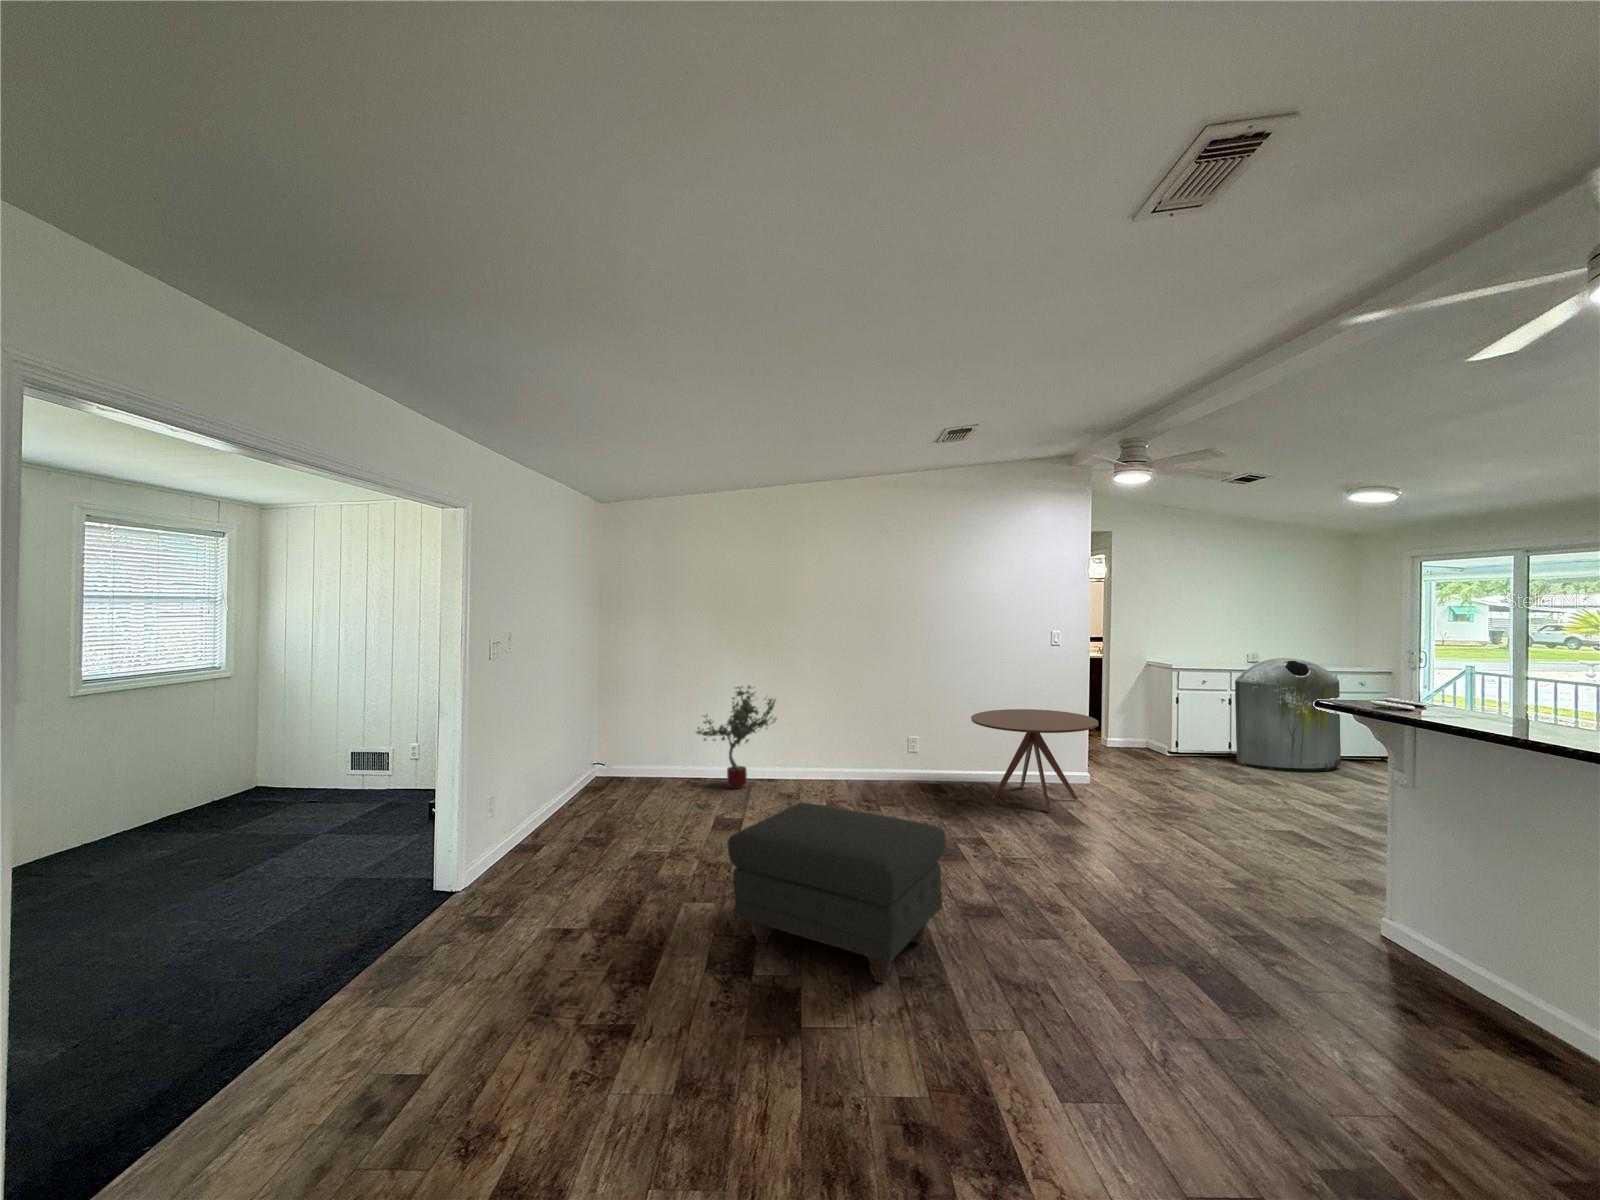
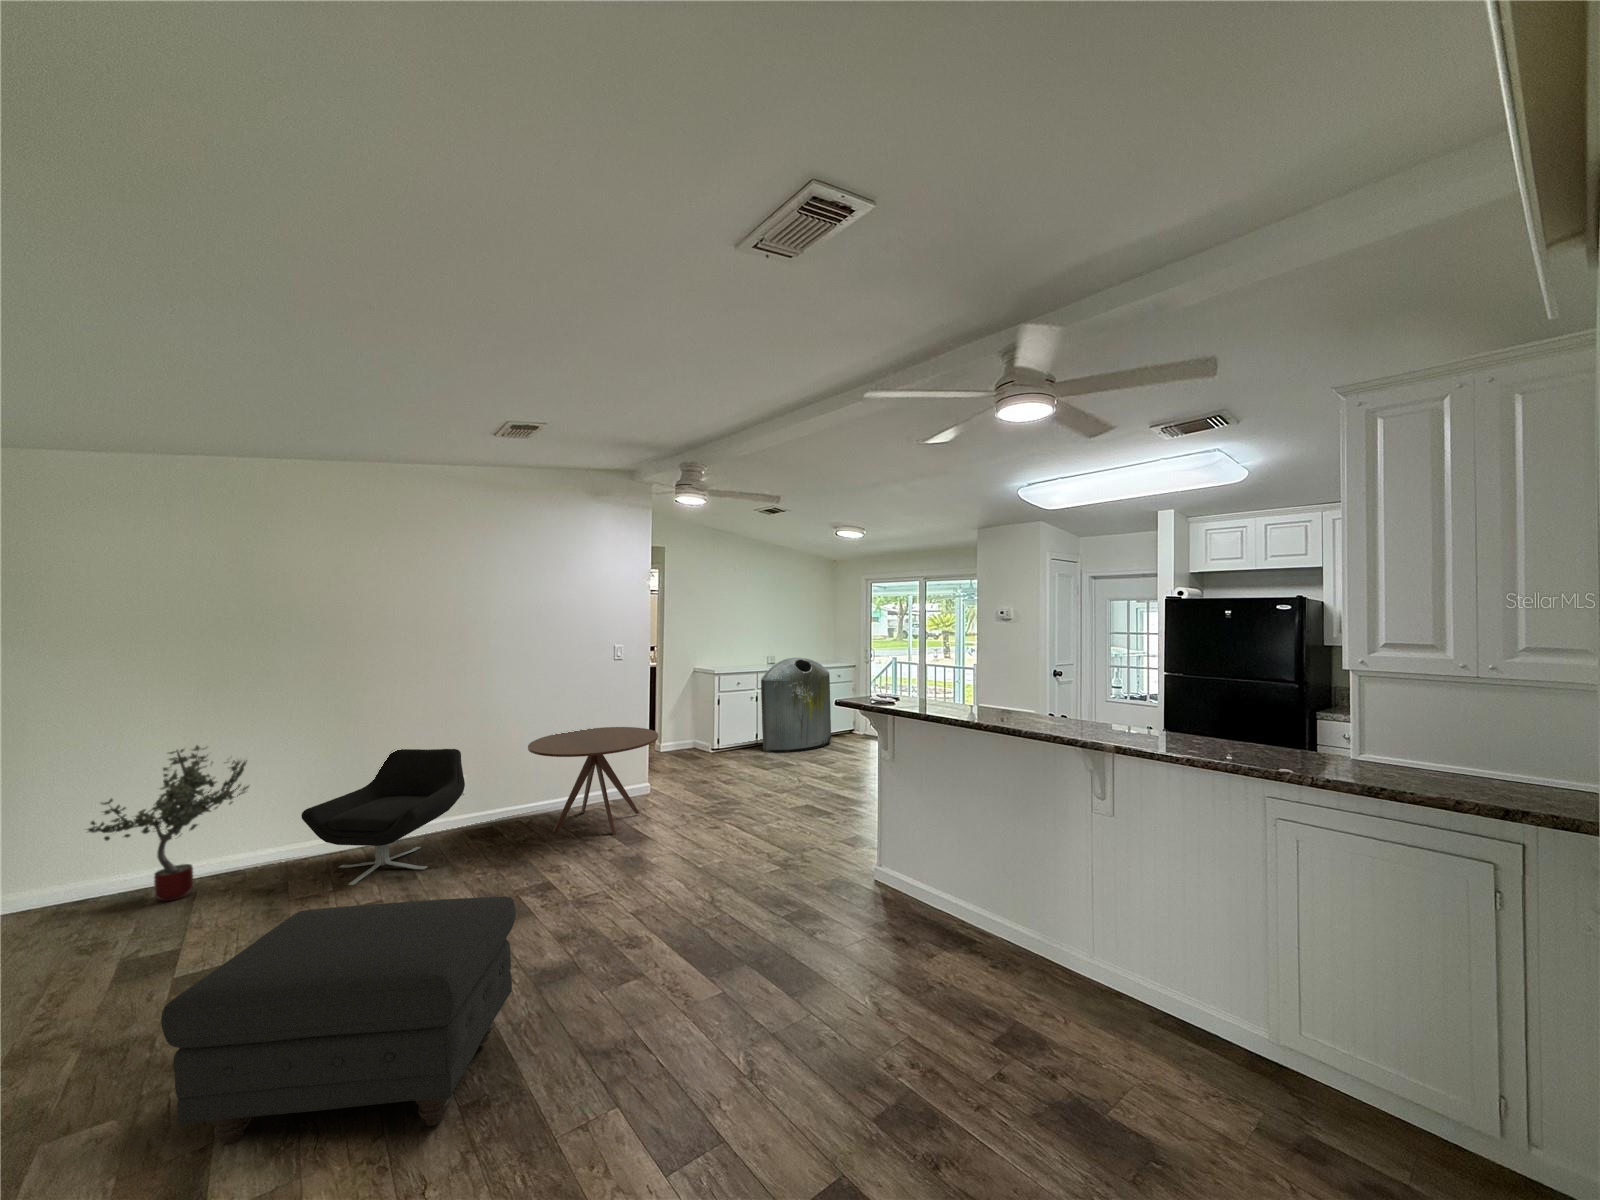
lounge chair: none [807,706,919,807] -> present [301,749,465,885]

